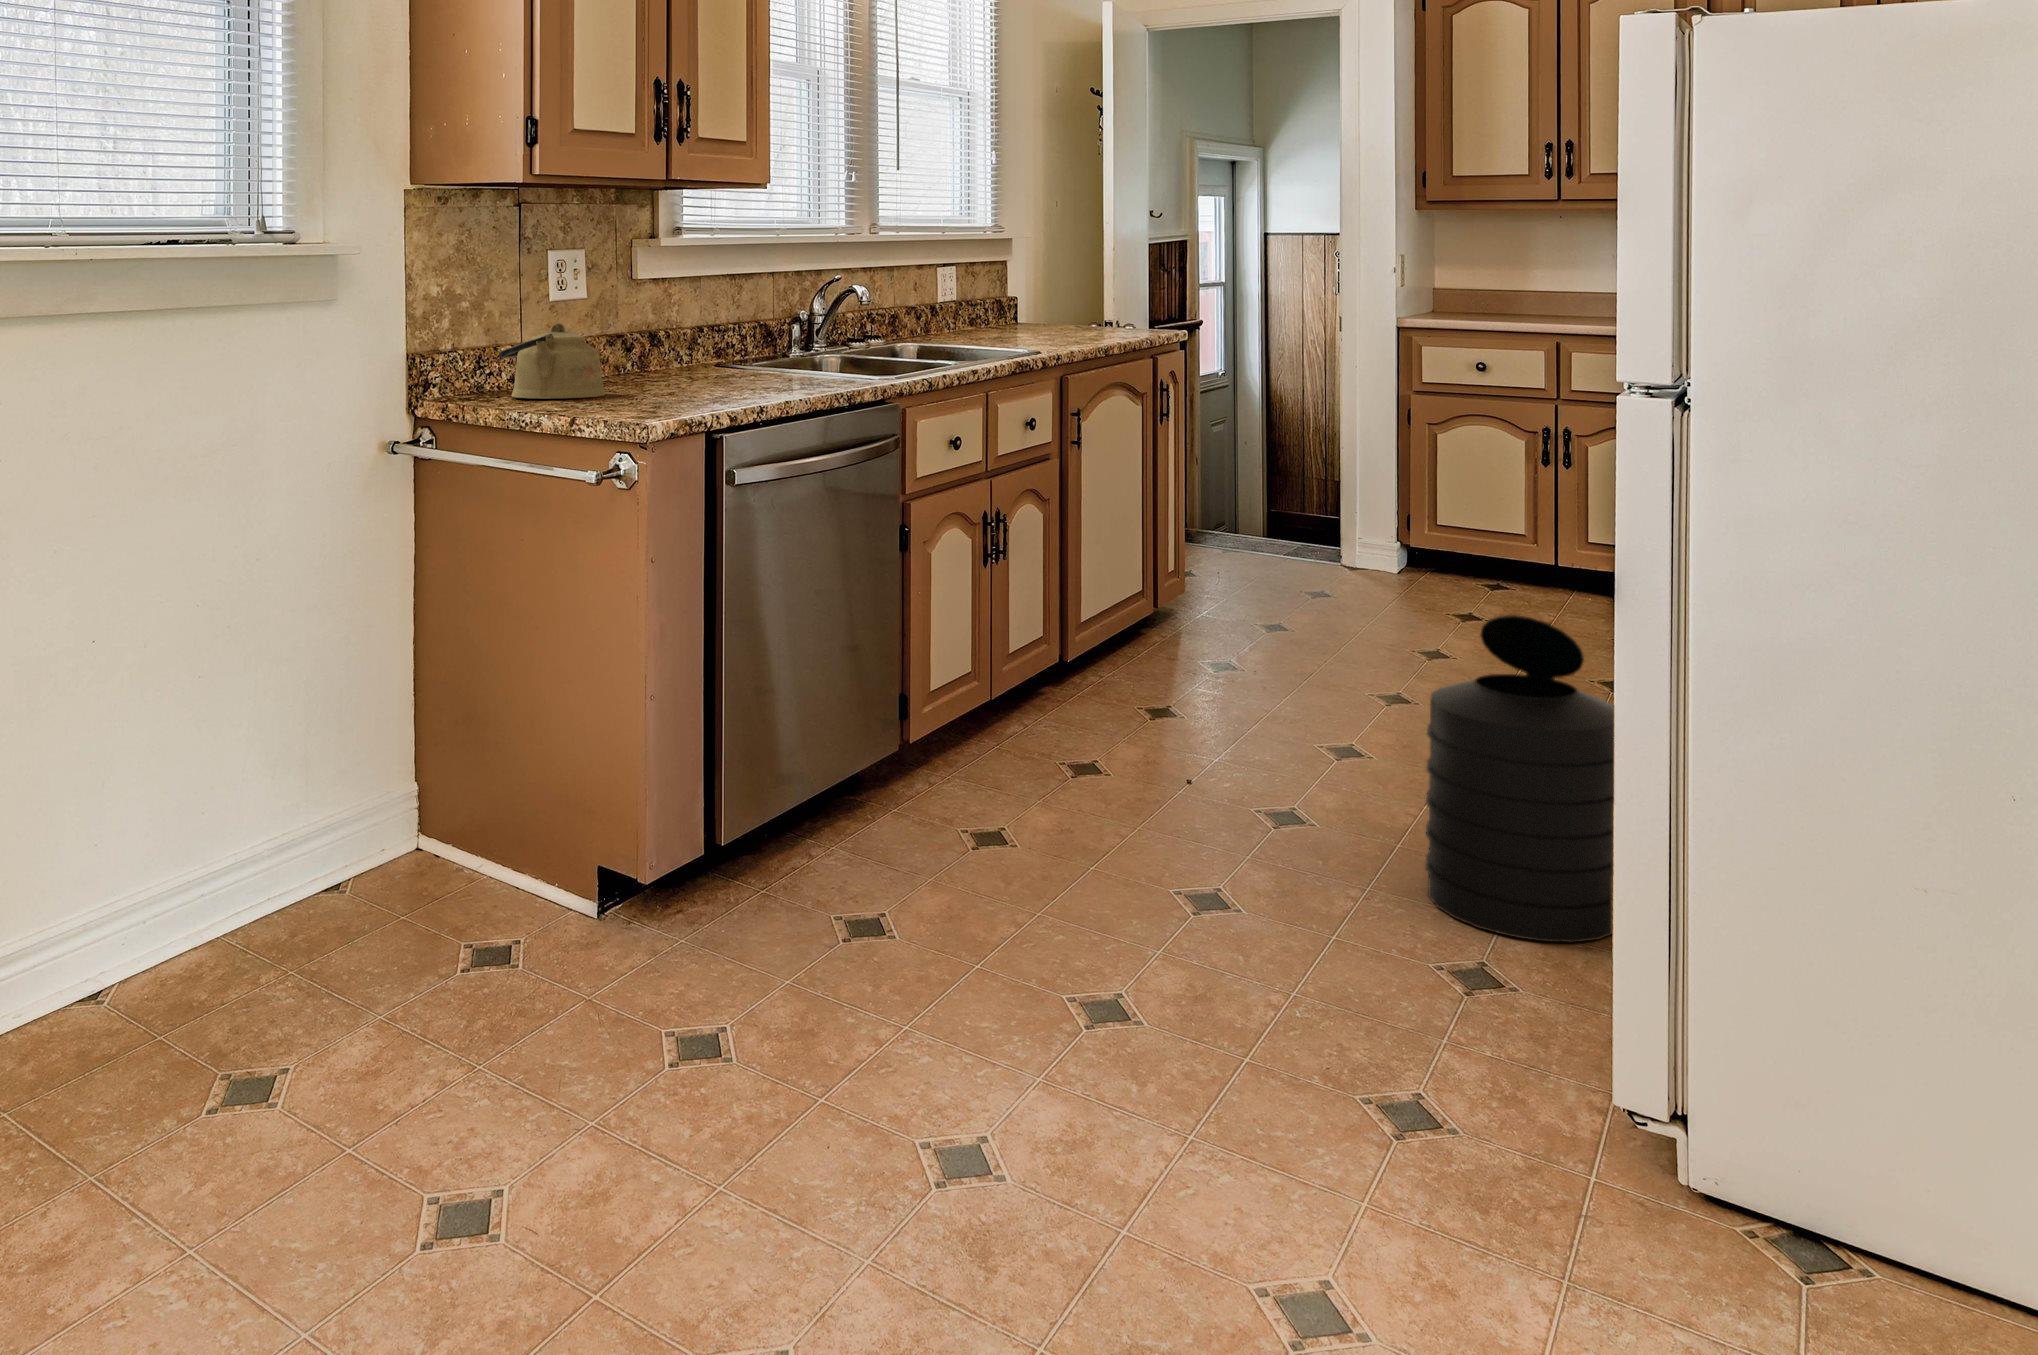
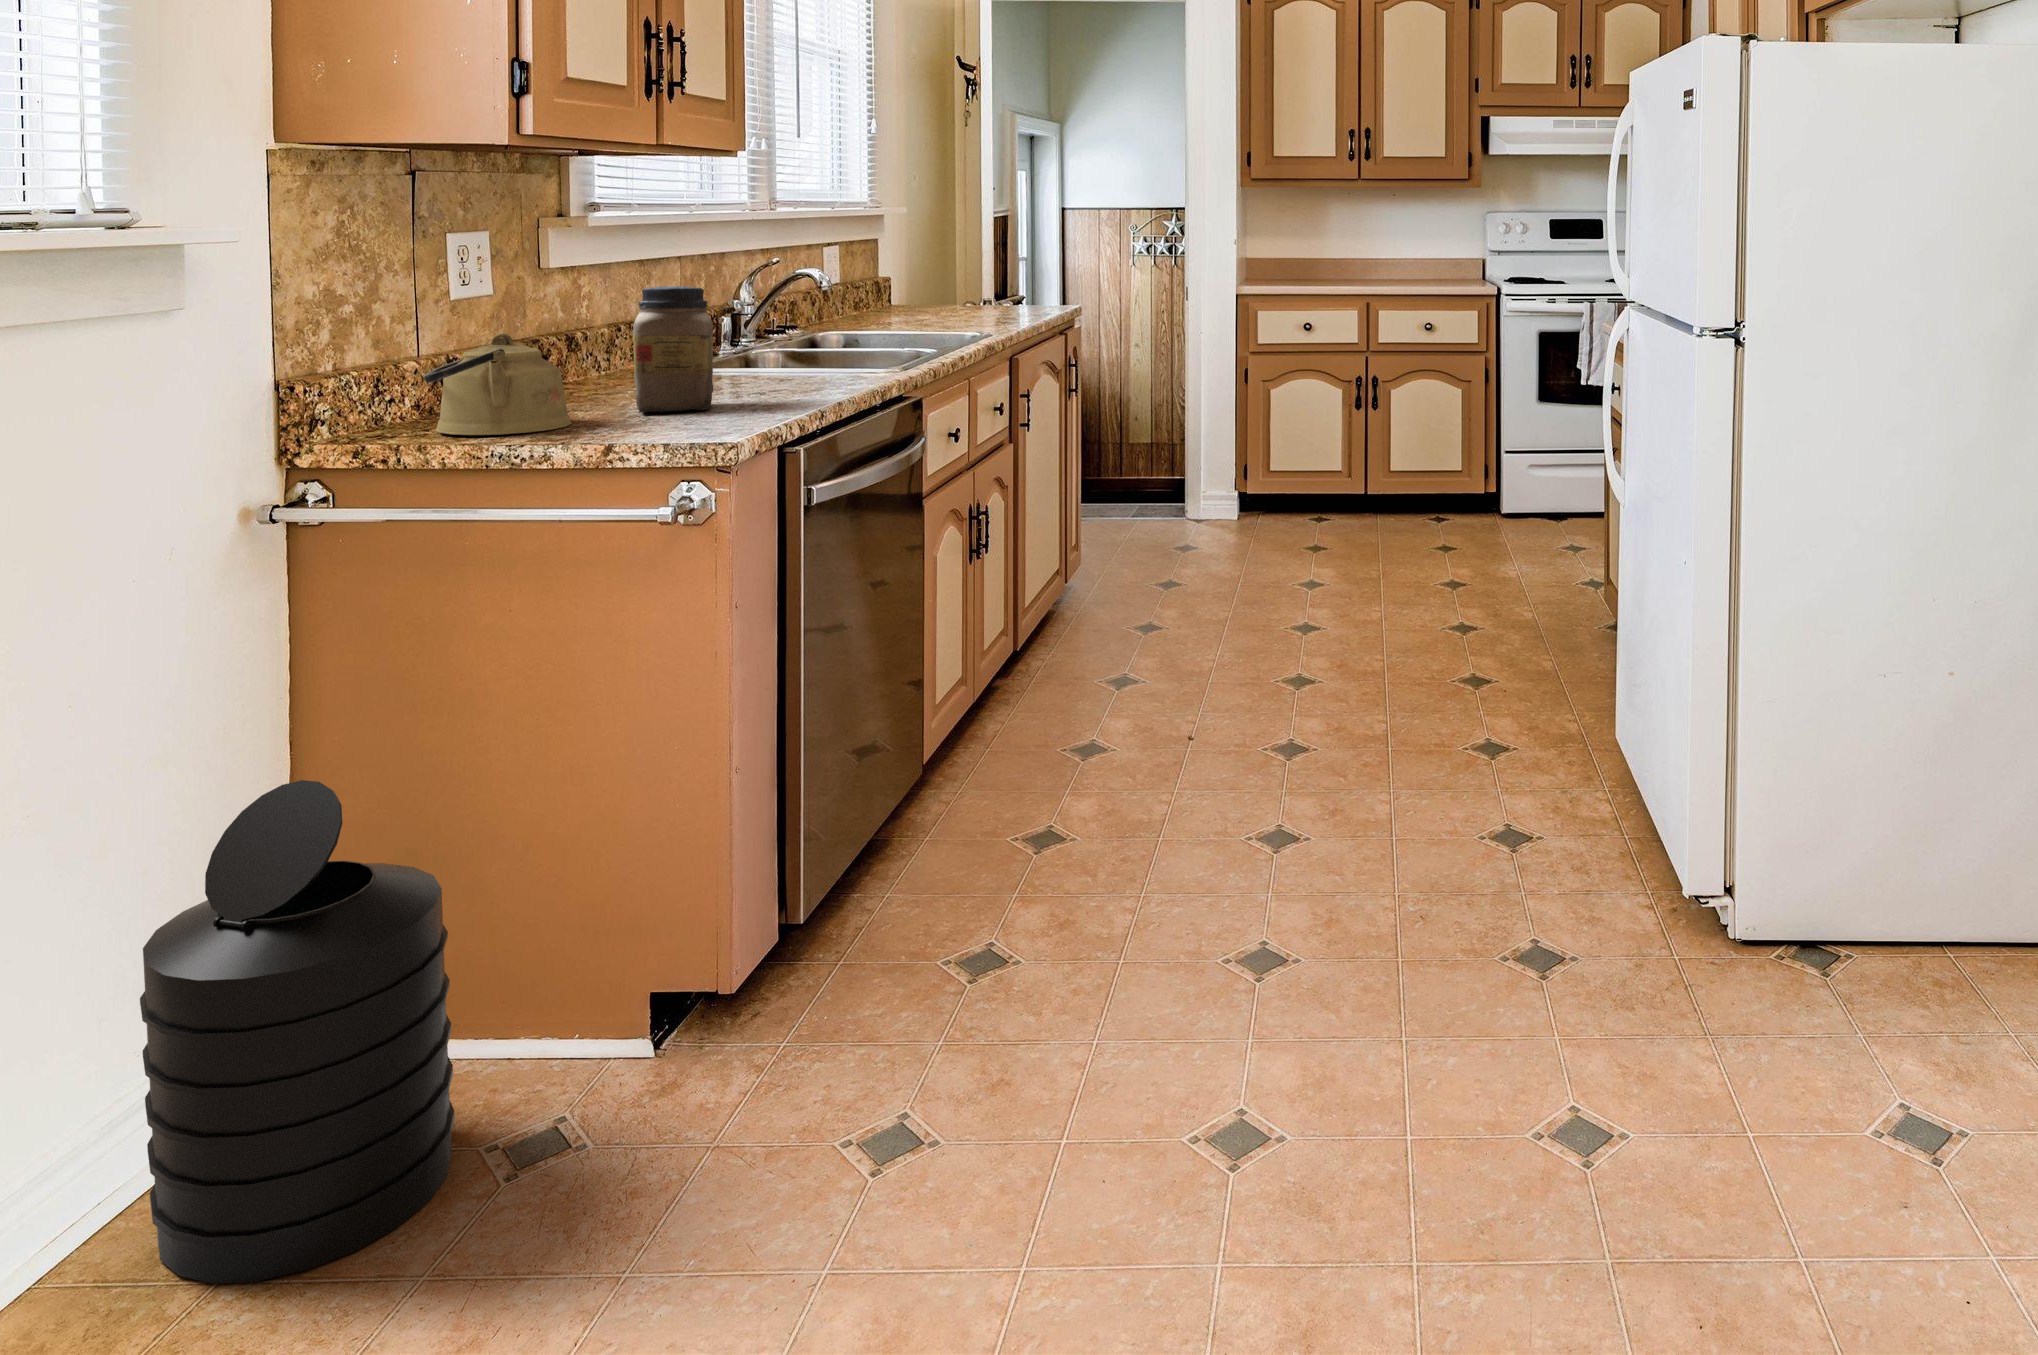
jar: none [656,289,721,390] -> present [633,286,713,413]
trash can: present [1425,615,1614,942] -> present [140,780,455,1283]

